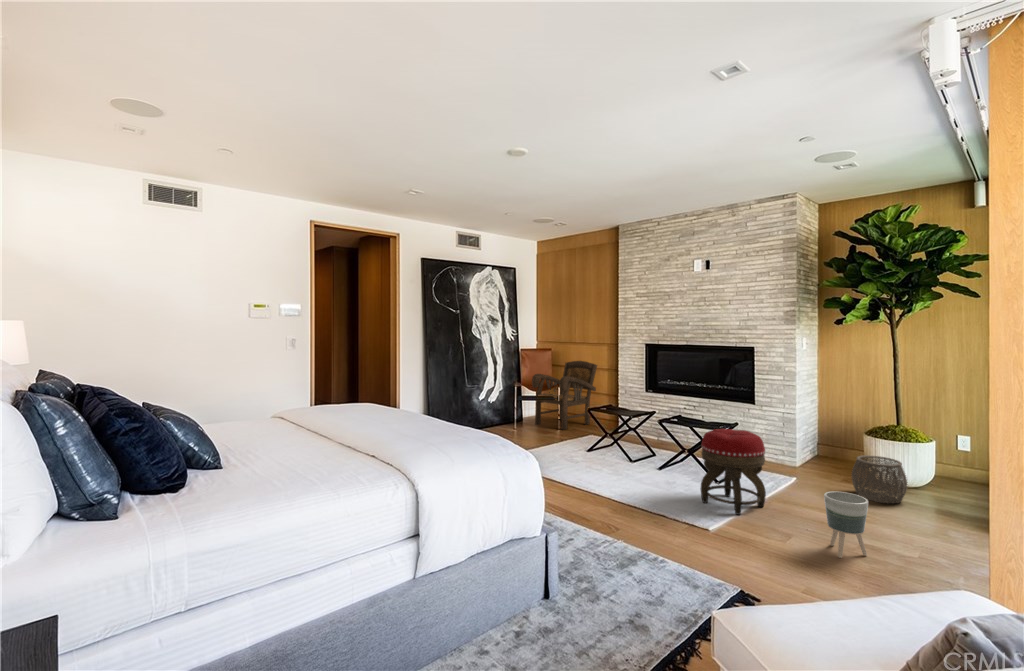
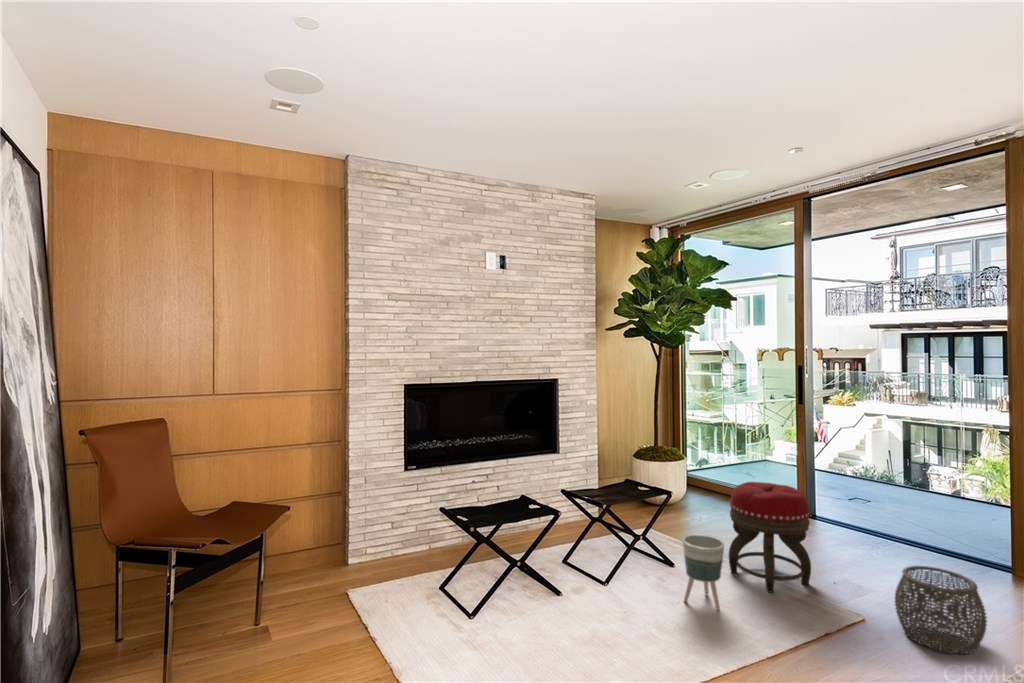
armchair: present [532,361,597,430] -> none [159,438,293,653]
woven basket: present [852,455,908,504] -> present [895,566,987,655]
planter: present [824,491,868,558] -> present [683,535,724,610]

